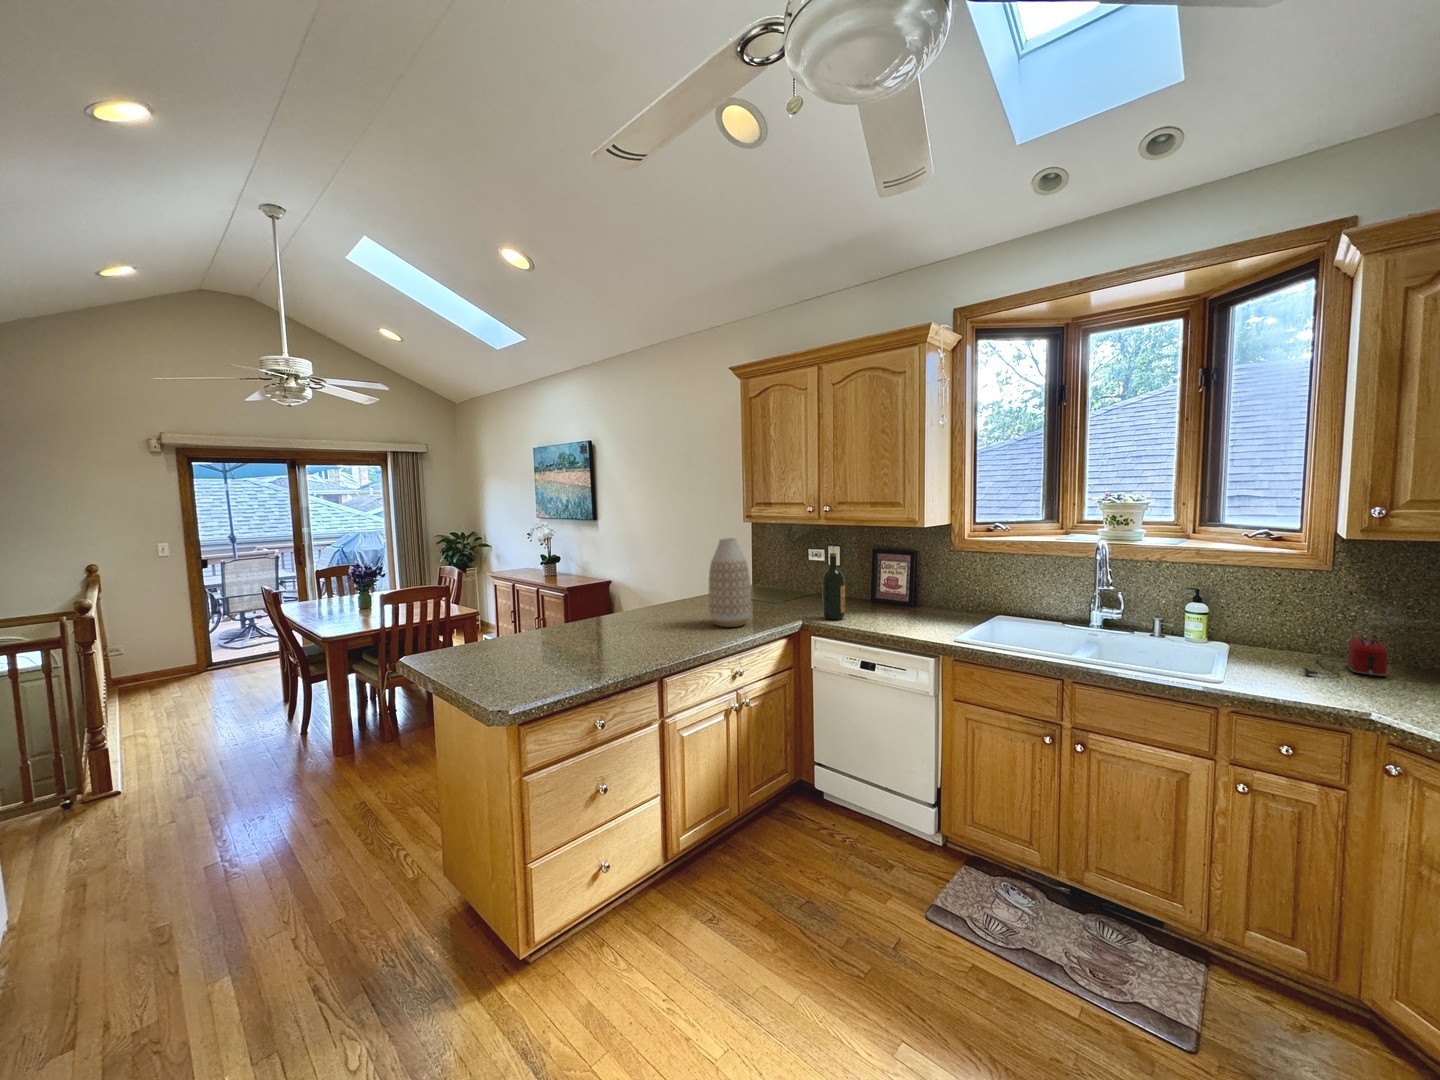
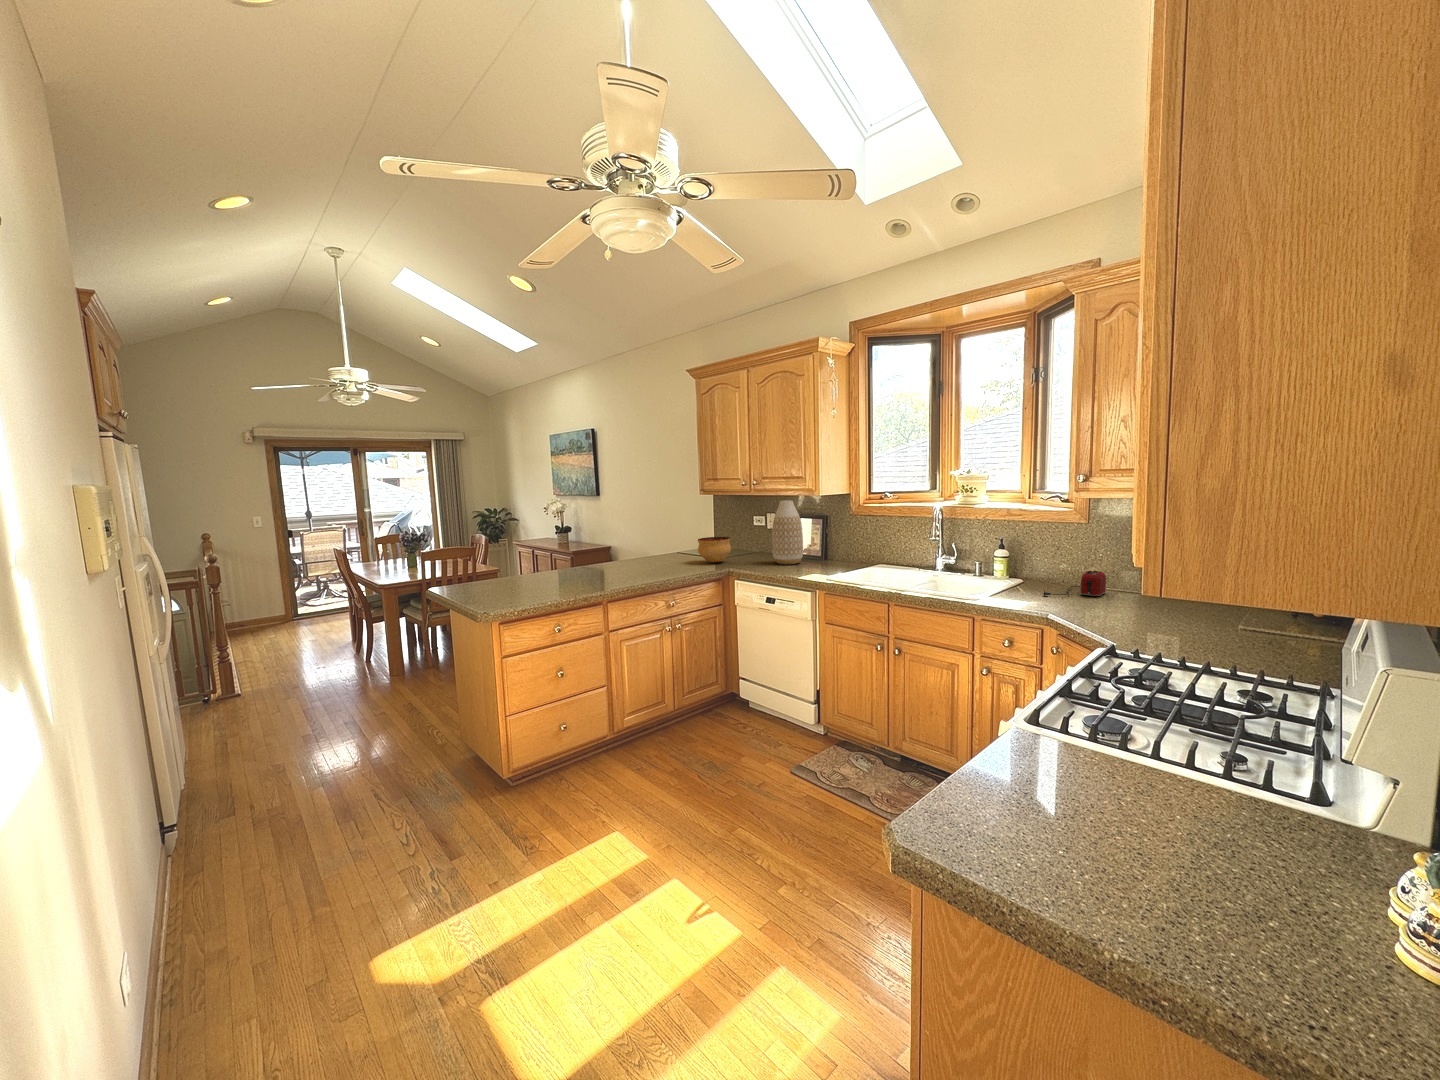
vase: present [709,538,751,627] -> present [772,500,803,565]
wine bottle: present [822,553,845,620] -> none [745,516,763,568]
bowl: none [753,577,795,610] -> present [698,537,731,563]

